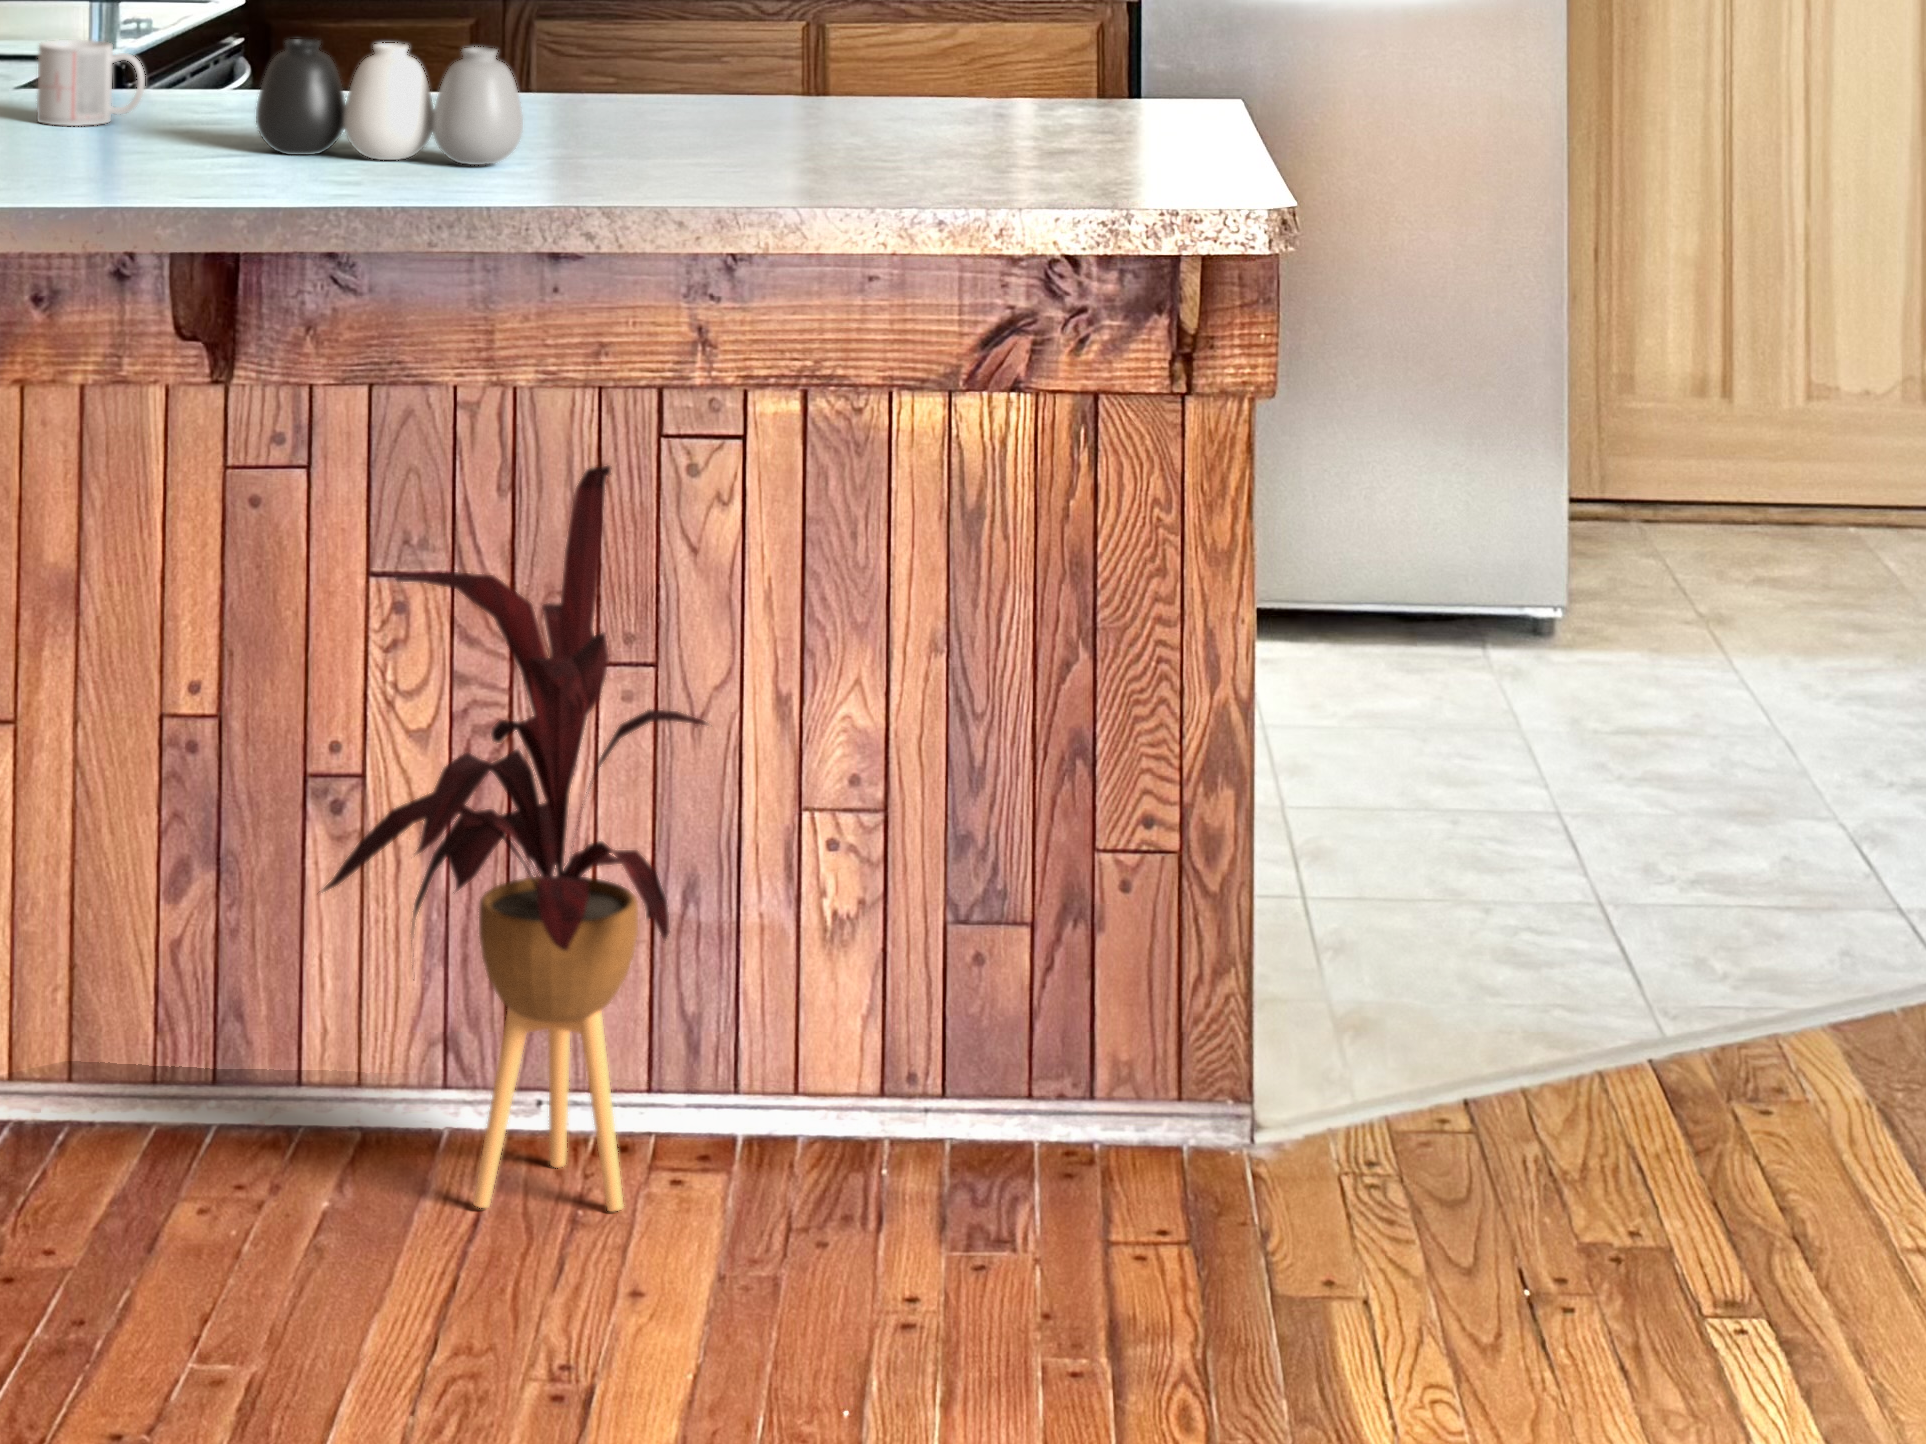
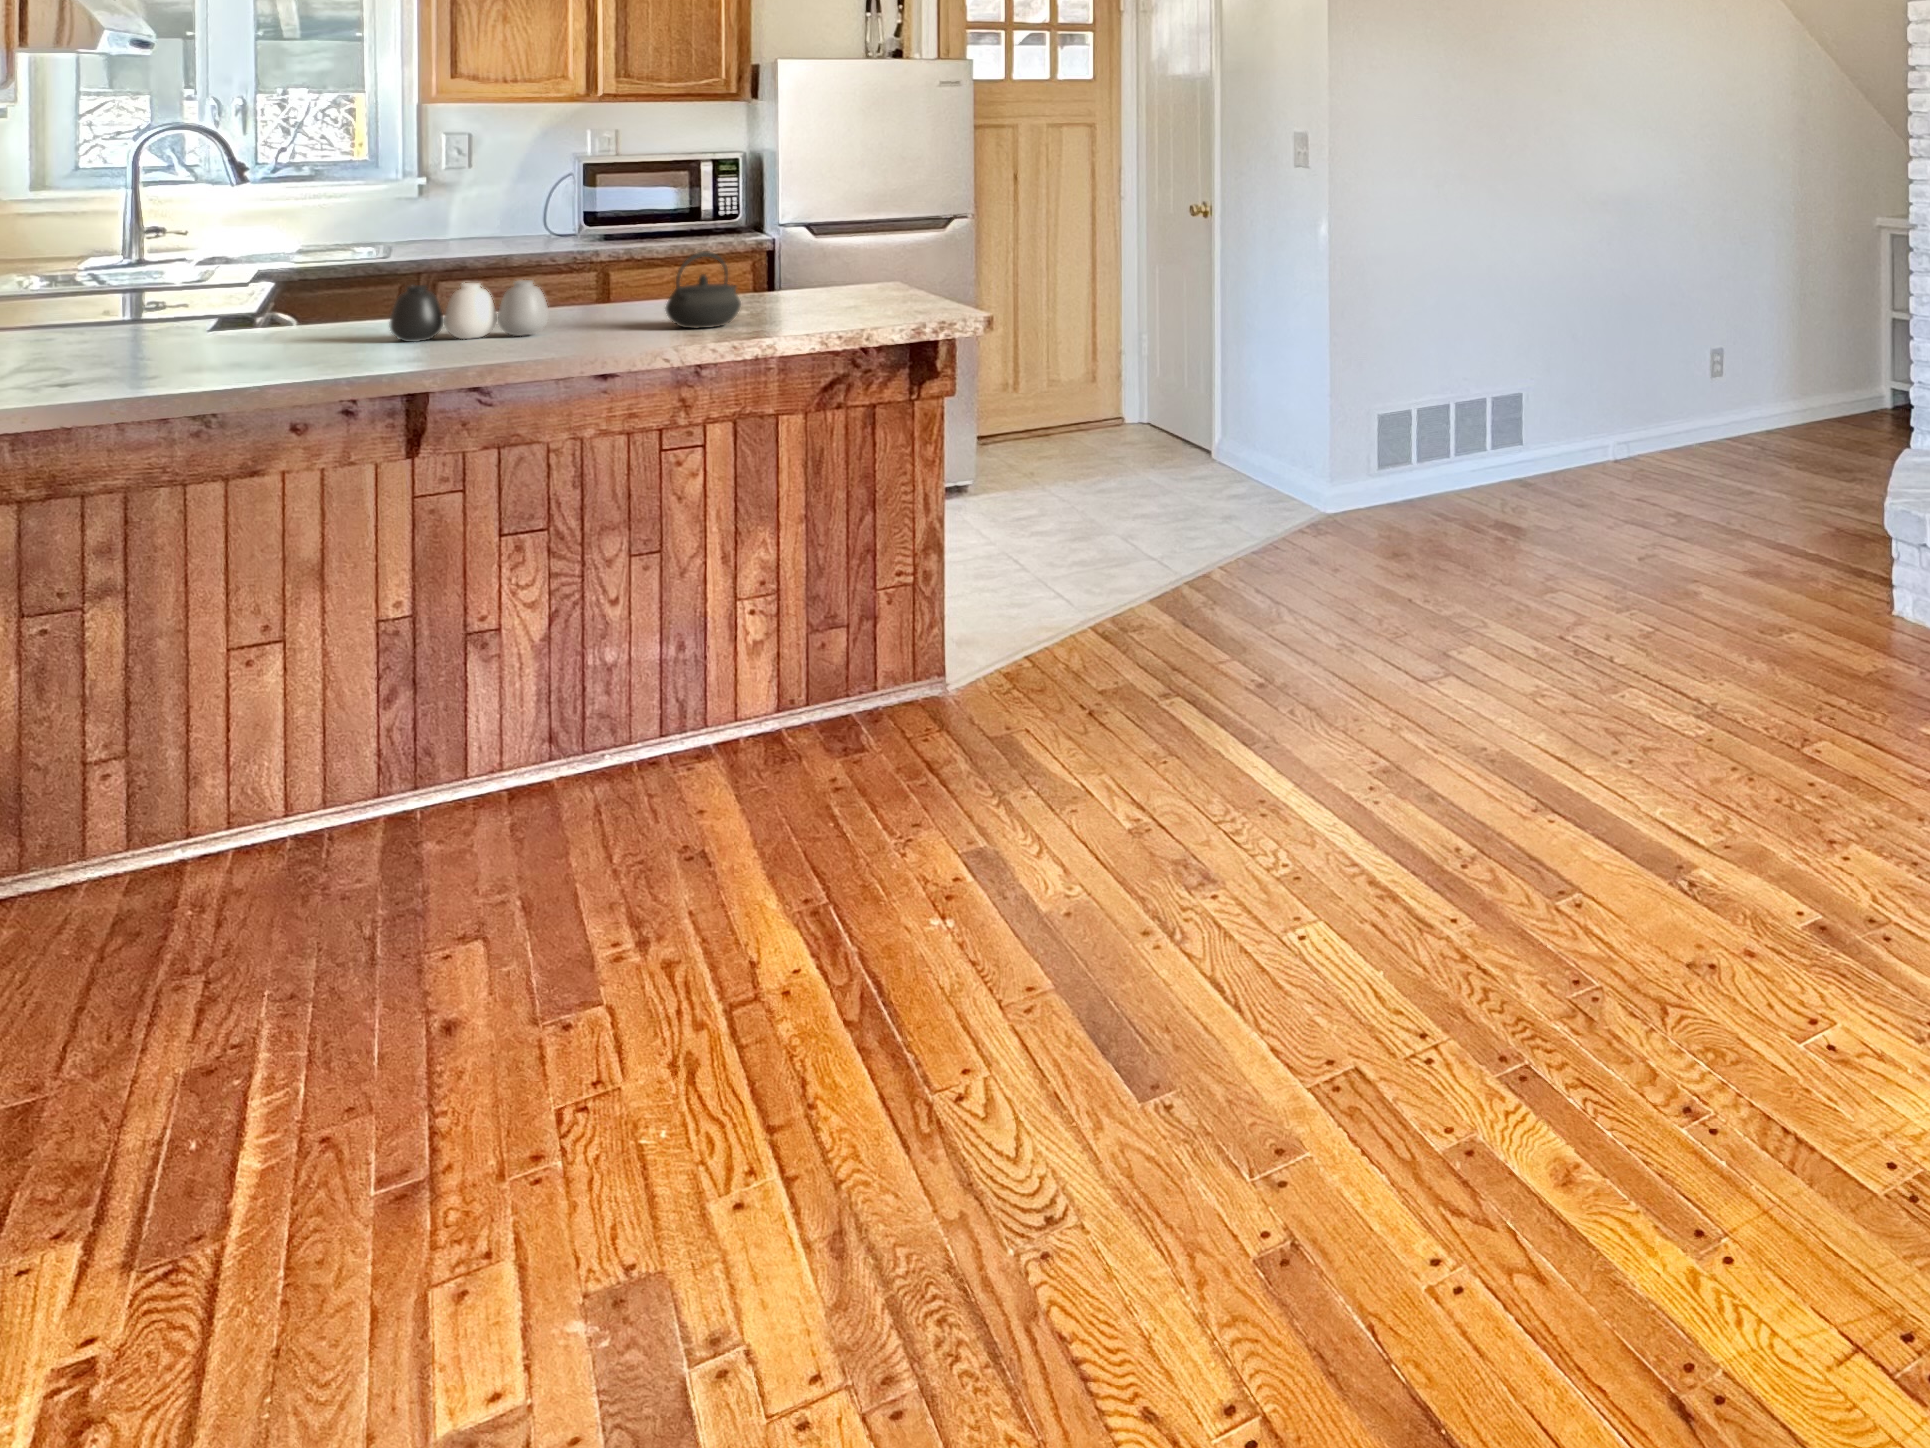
kettle: none [734,16,887,189] -> present [666,251,741,329]
mug: present [37,40,145,126] -> none [235,299,304,344]
house plant: present [322,466,707,1212] -> none [512,452,712,805]

